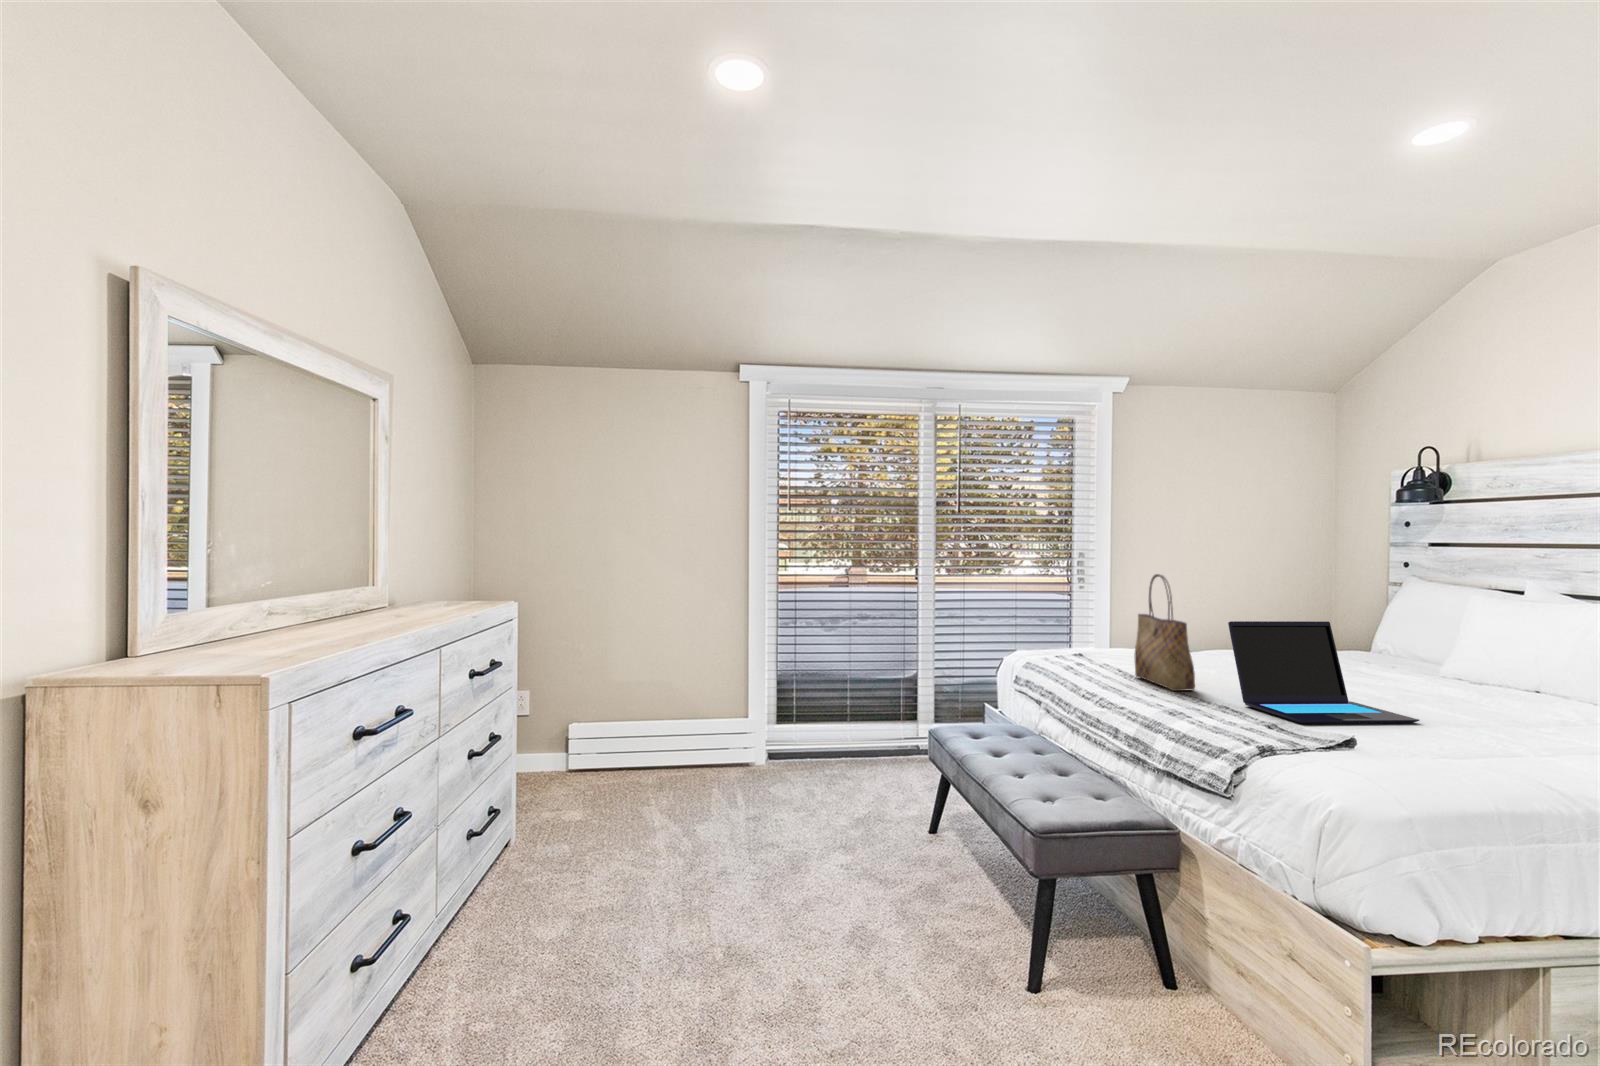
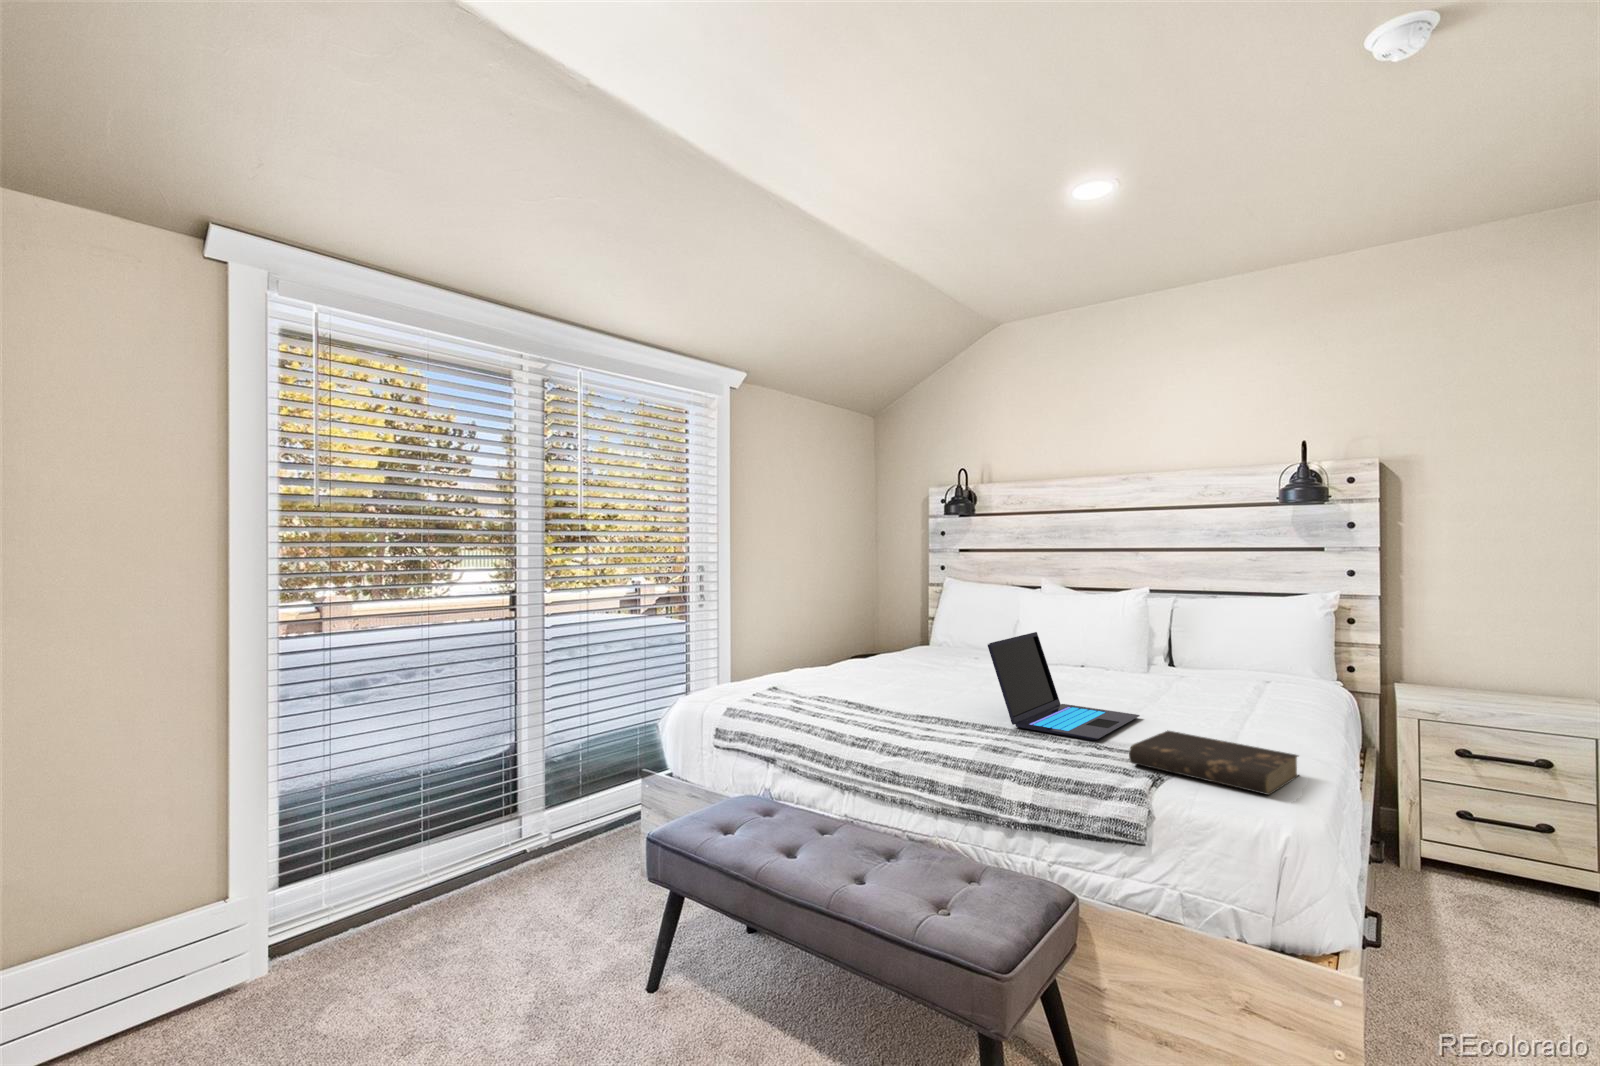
tote bag: present [1134,574,1195,691] -> none [857,597,942,721]
book: none [1278,718,1459,775] -> present [1129,730,1299,795]

